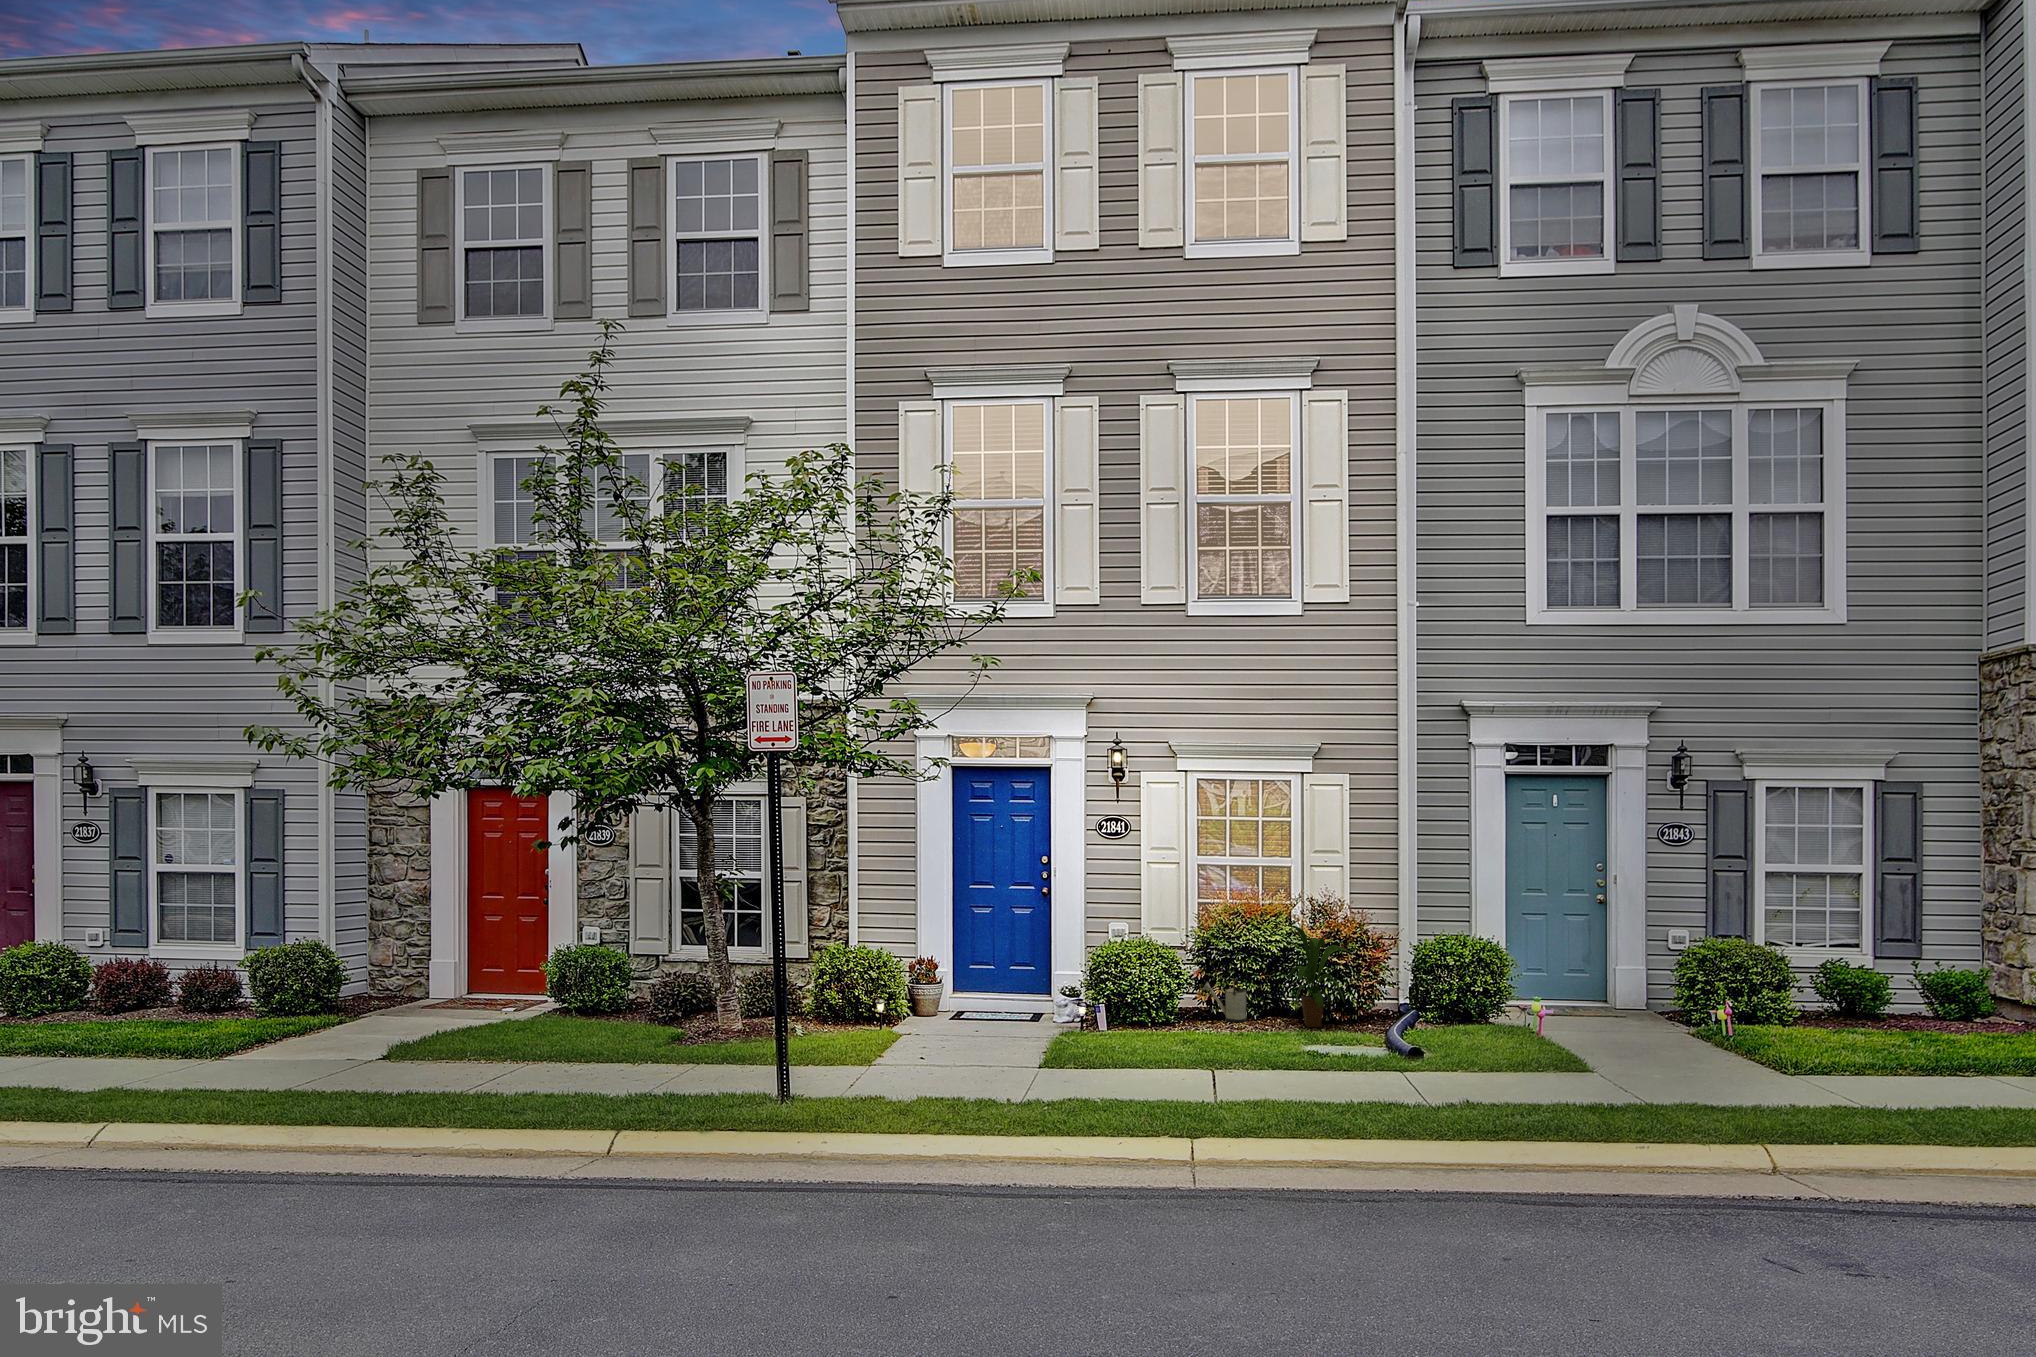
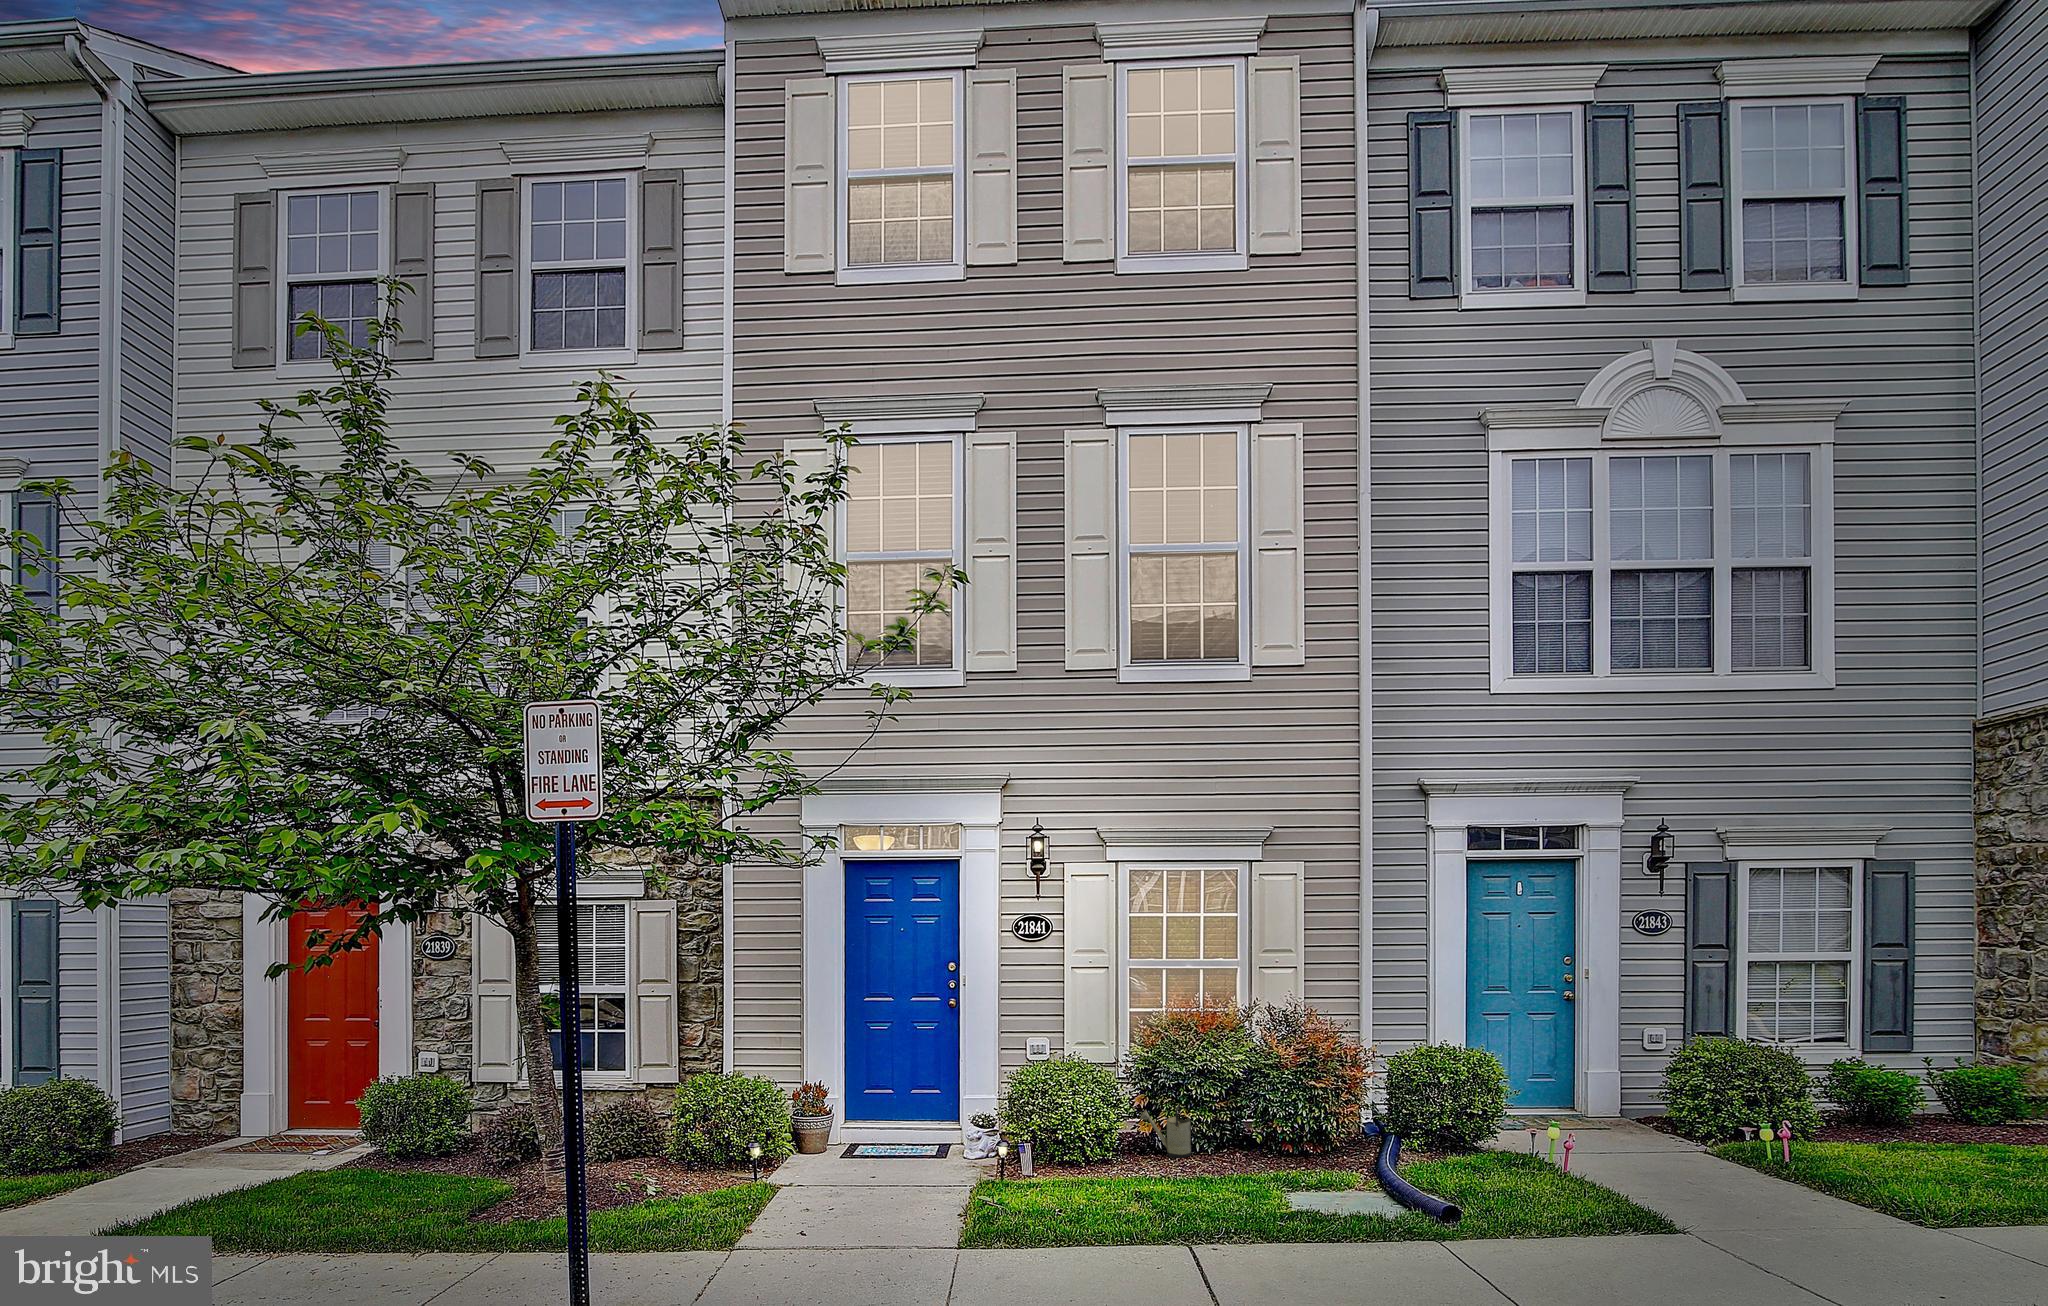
house plant: present [1287,926,1351,1027] -> none [1236,1047,1310,1164]

